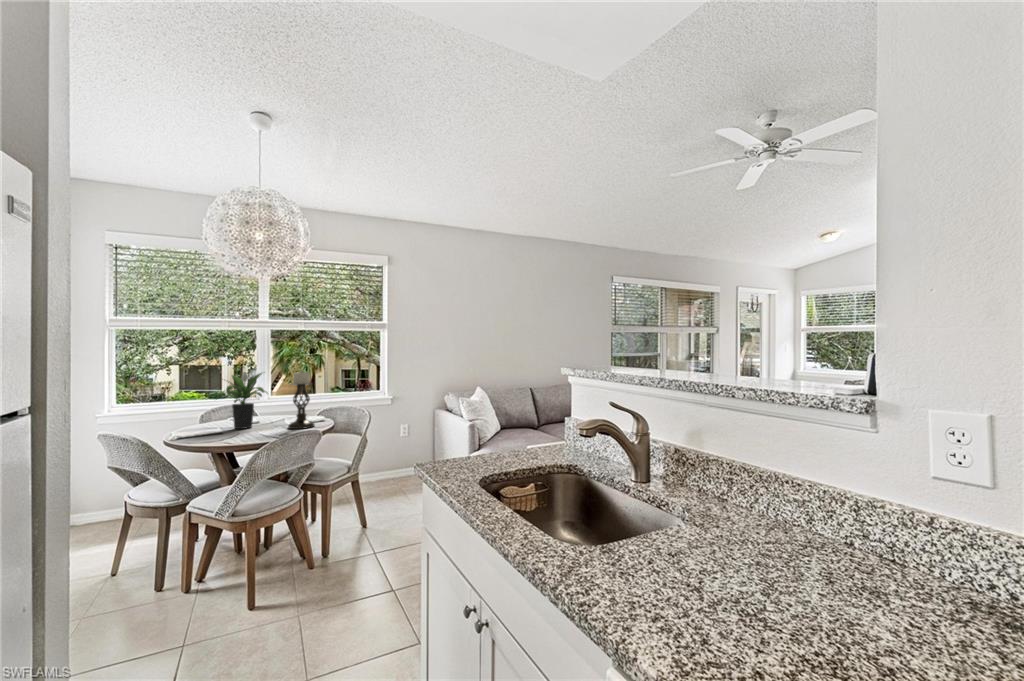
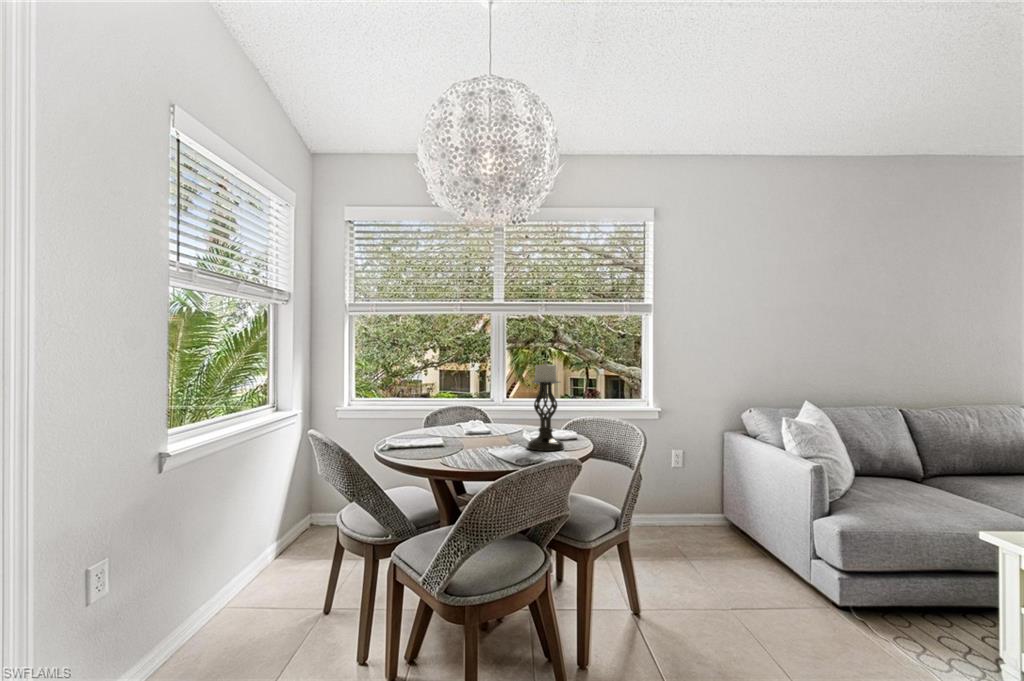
potted plant: present [216,373,267,429] -> none [438,362,503,442]

